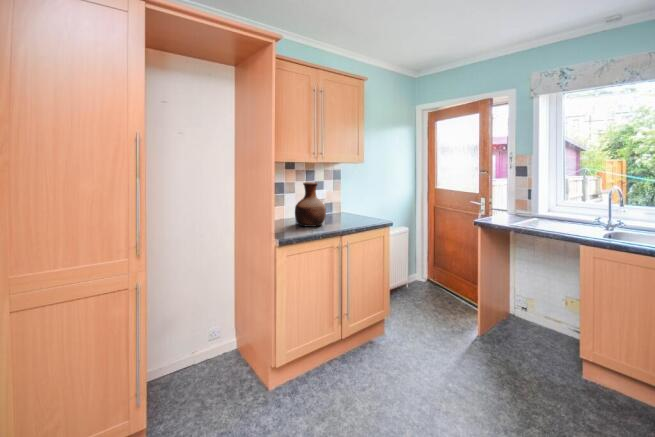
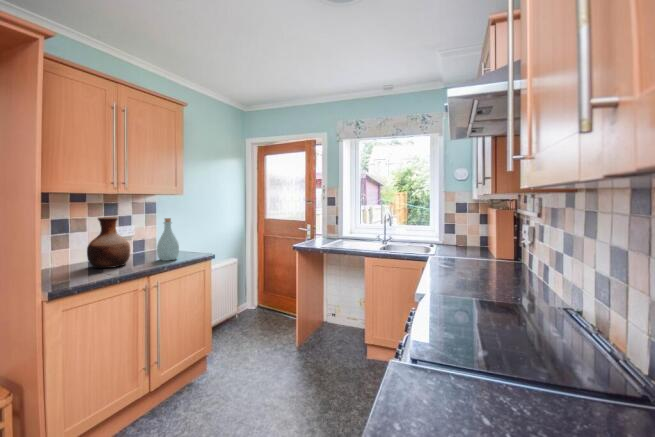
bottle: none [346,185,365,225] -> present [157,218,179,261]

